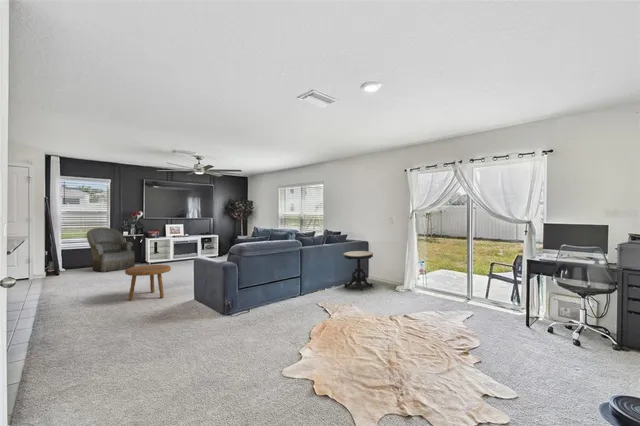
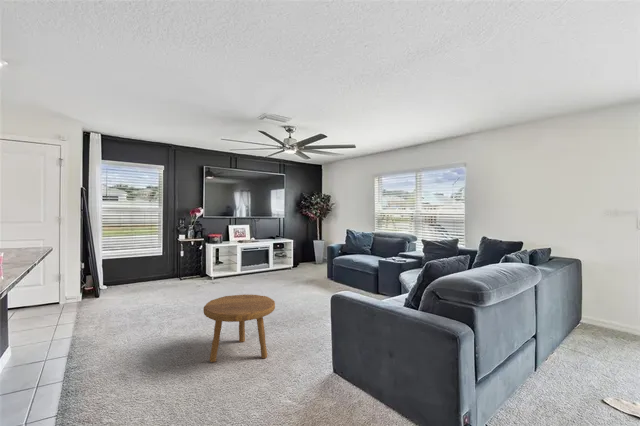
armchair: present [87,228,135,272] -> none [134,230,195,292]
side table: present [343,251,373,290] -> none [554,274,616,350]

